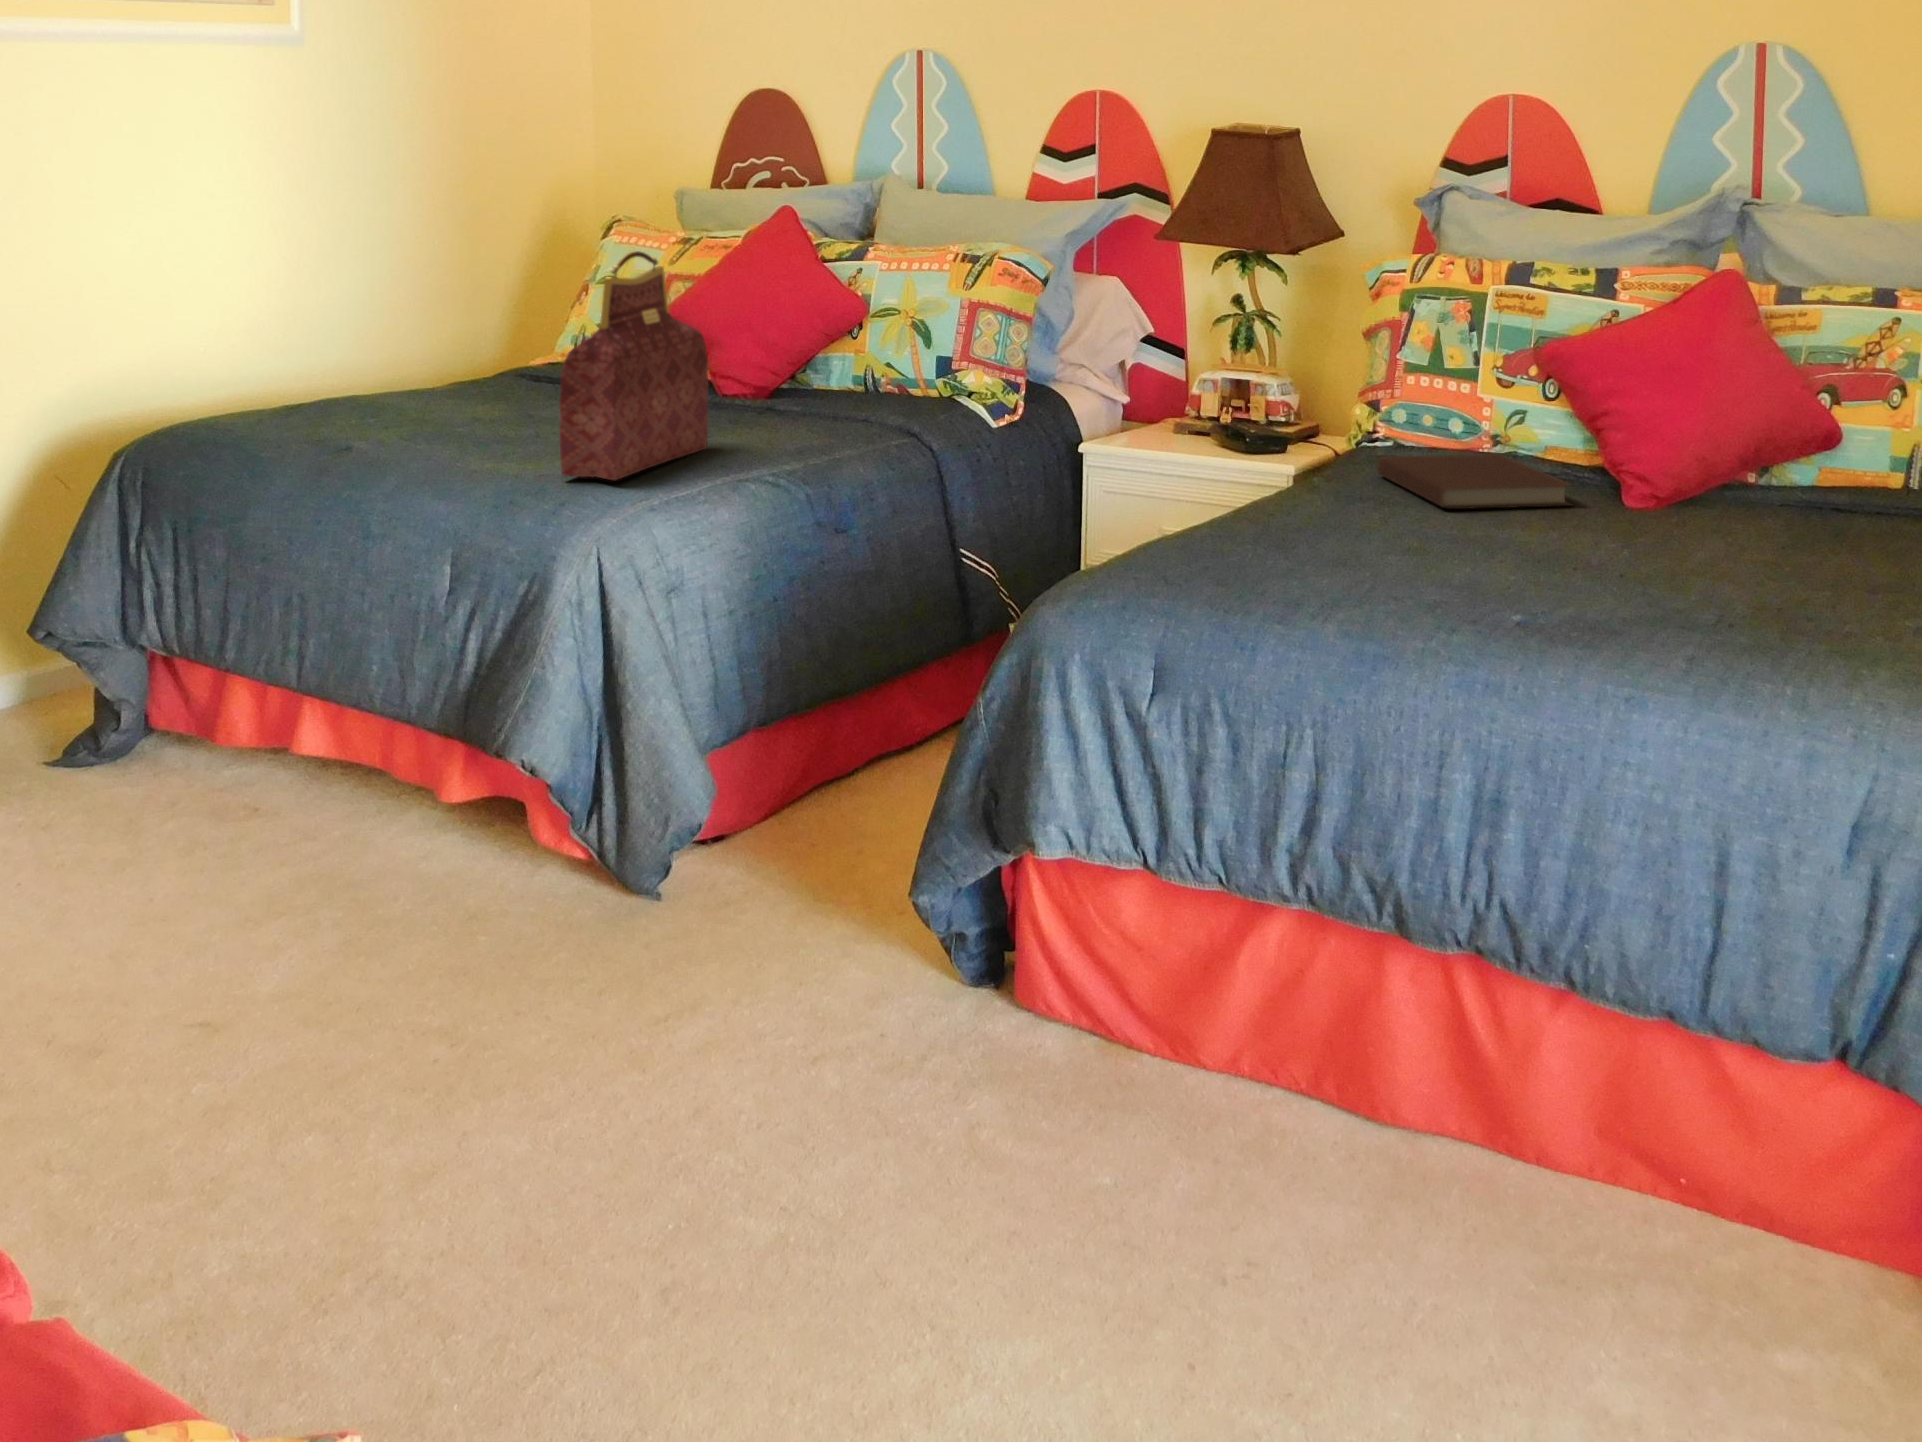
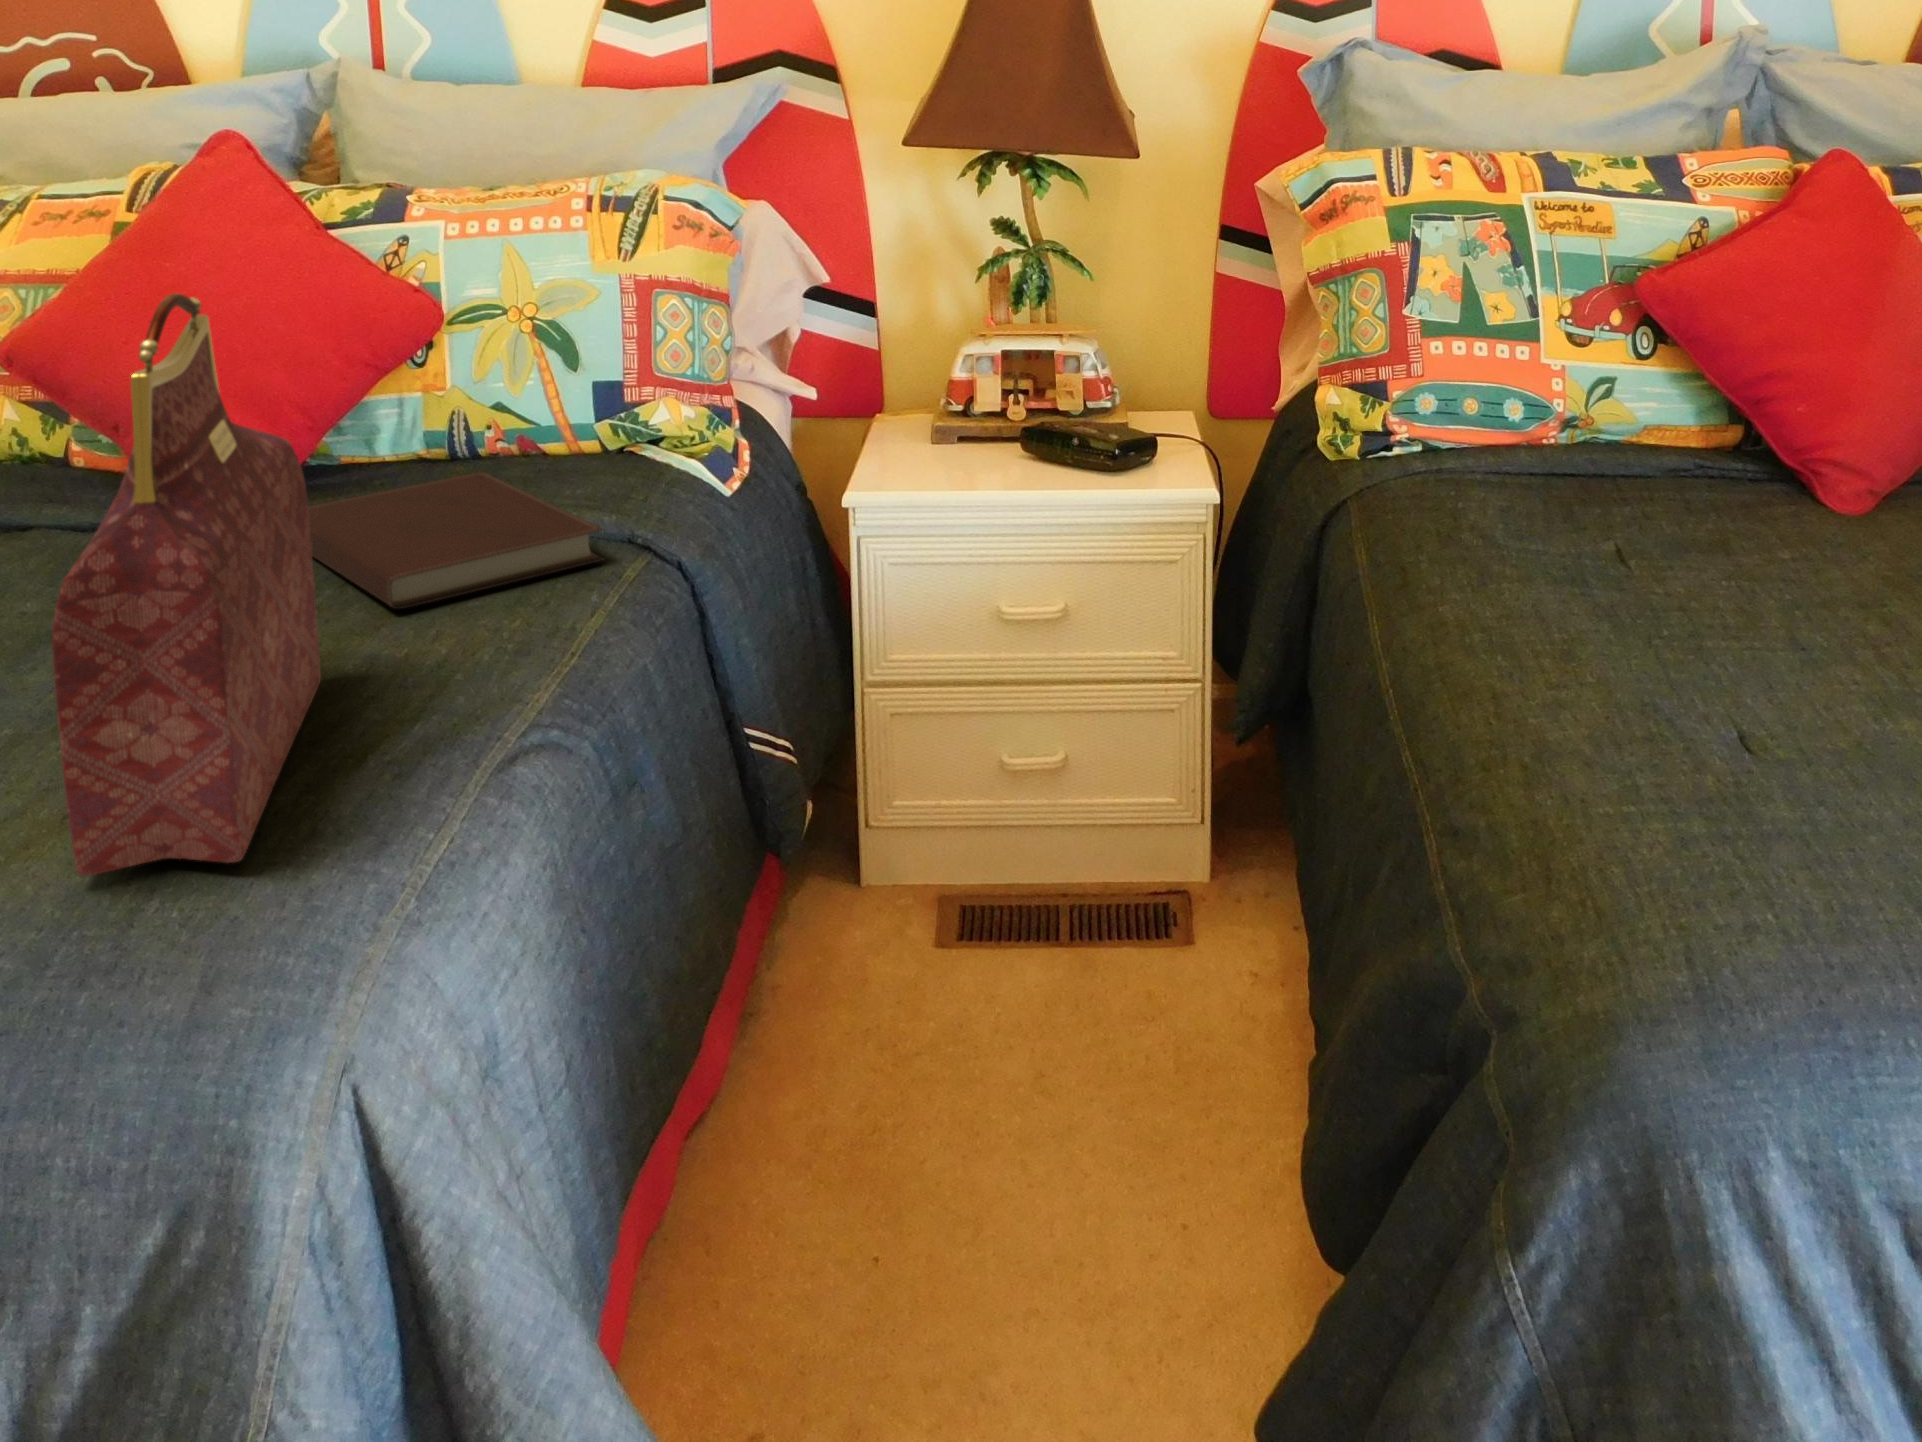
notebook: present [1377,454,1572,509] -> present [308,472,604,609]

